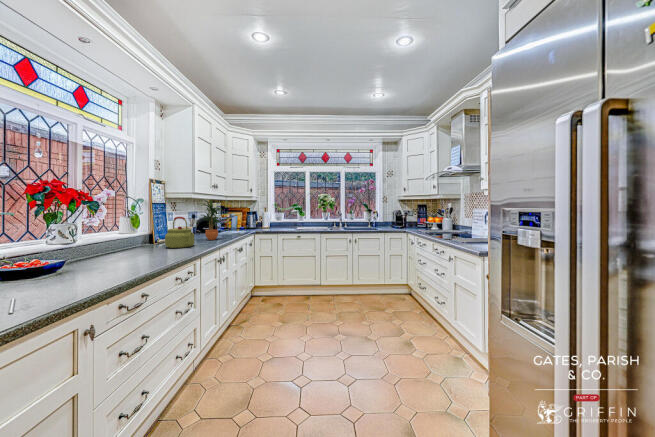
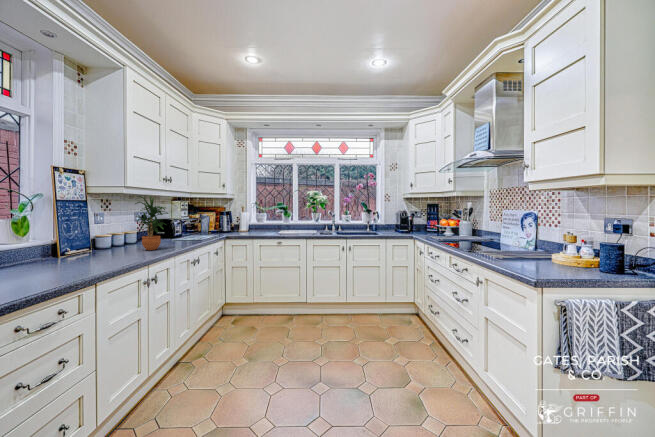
kettle: present [165,217,194,248] -> none [60,219,110,266]

